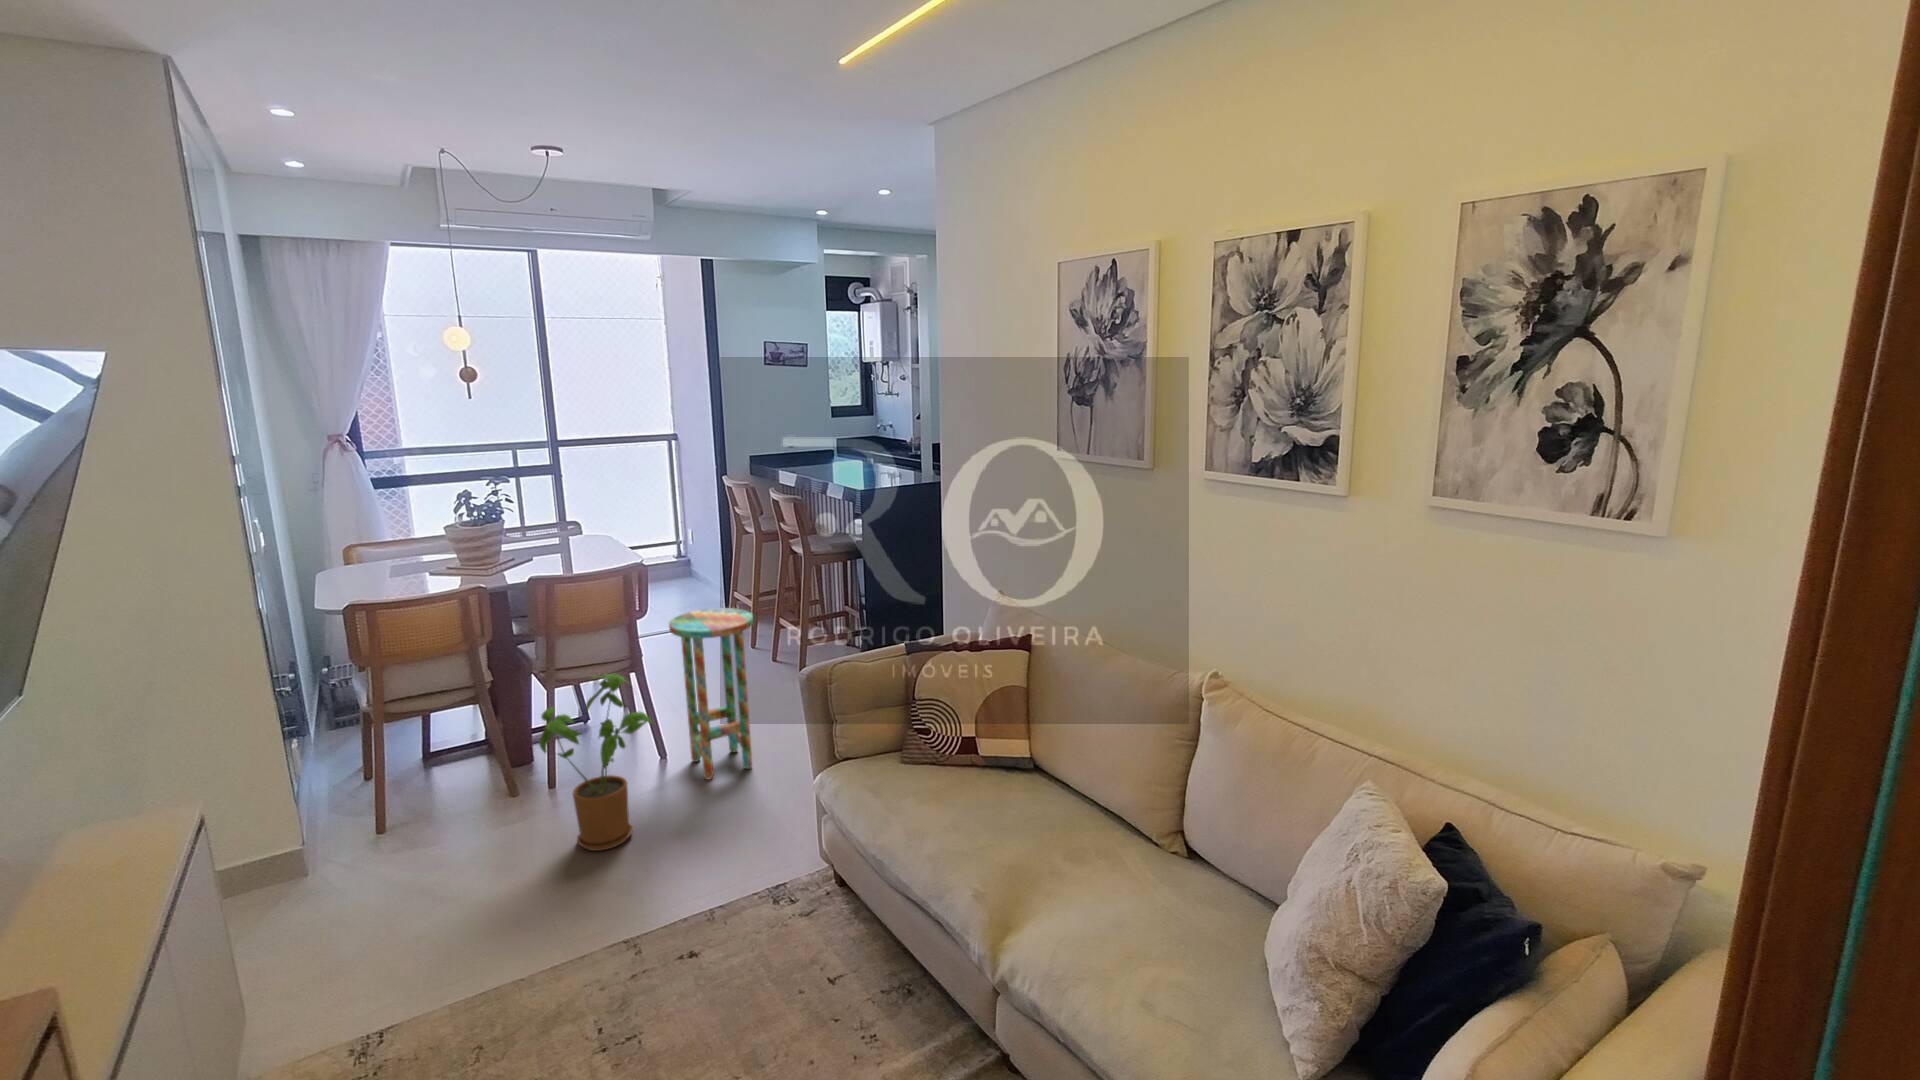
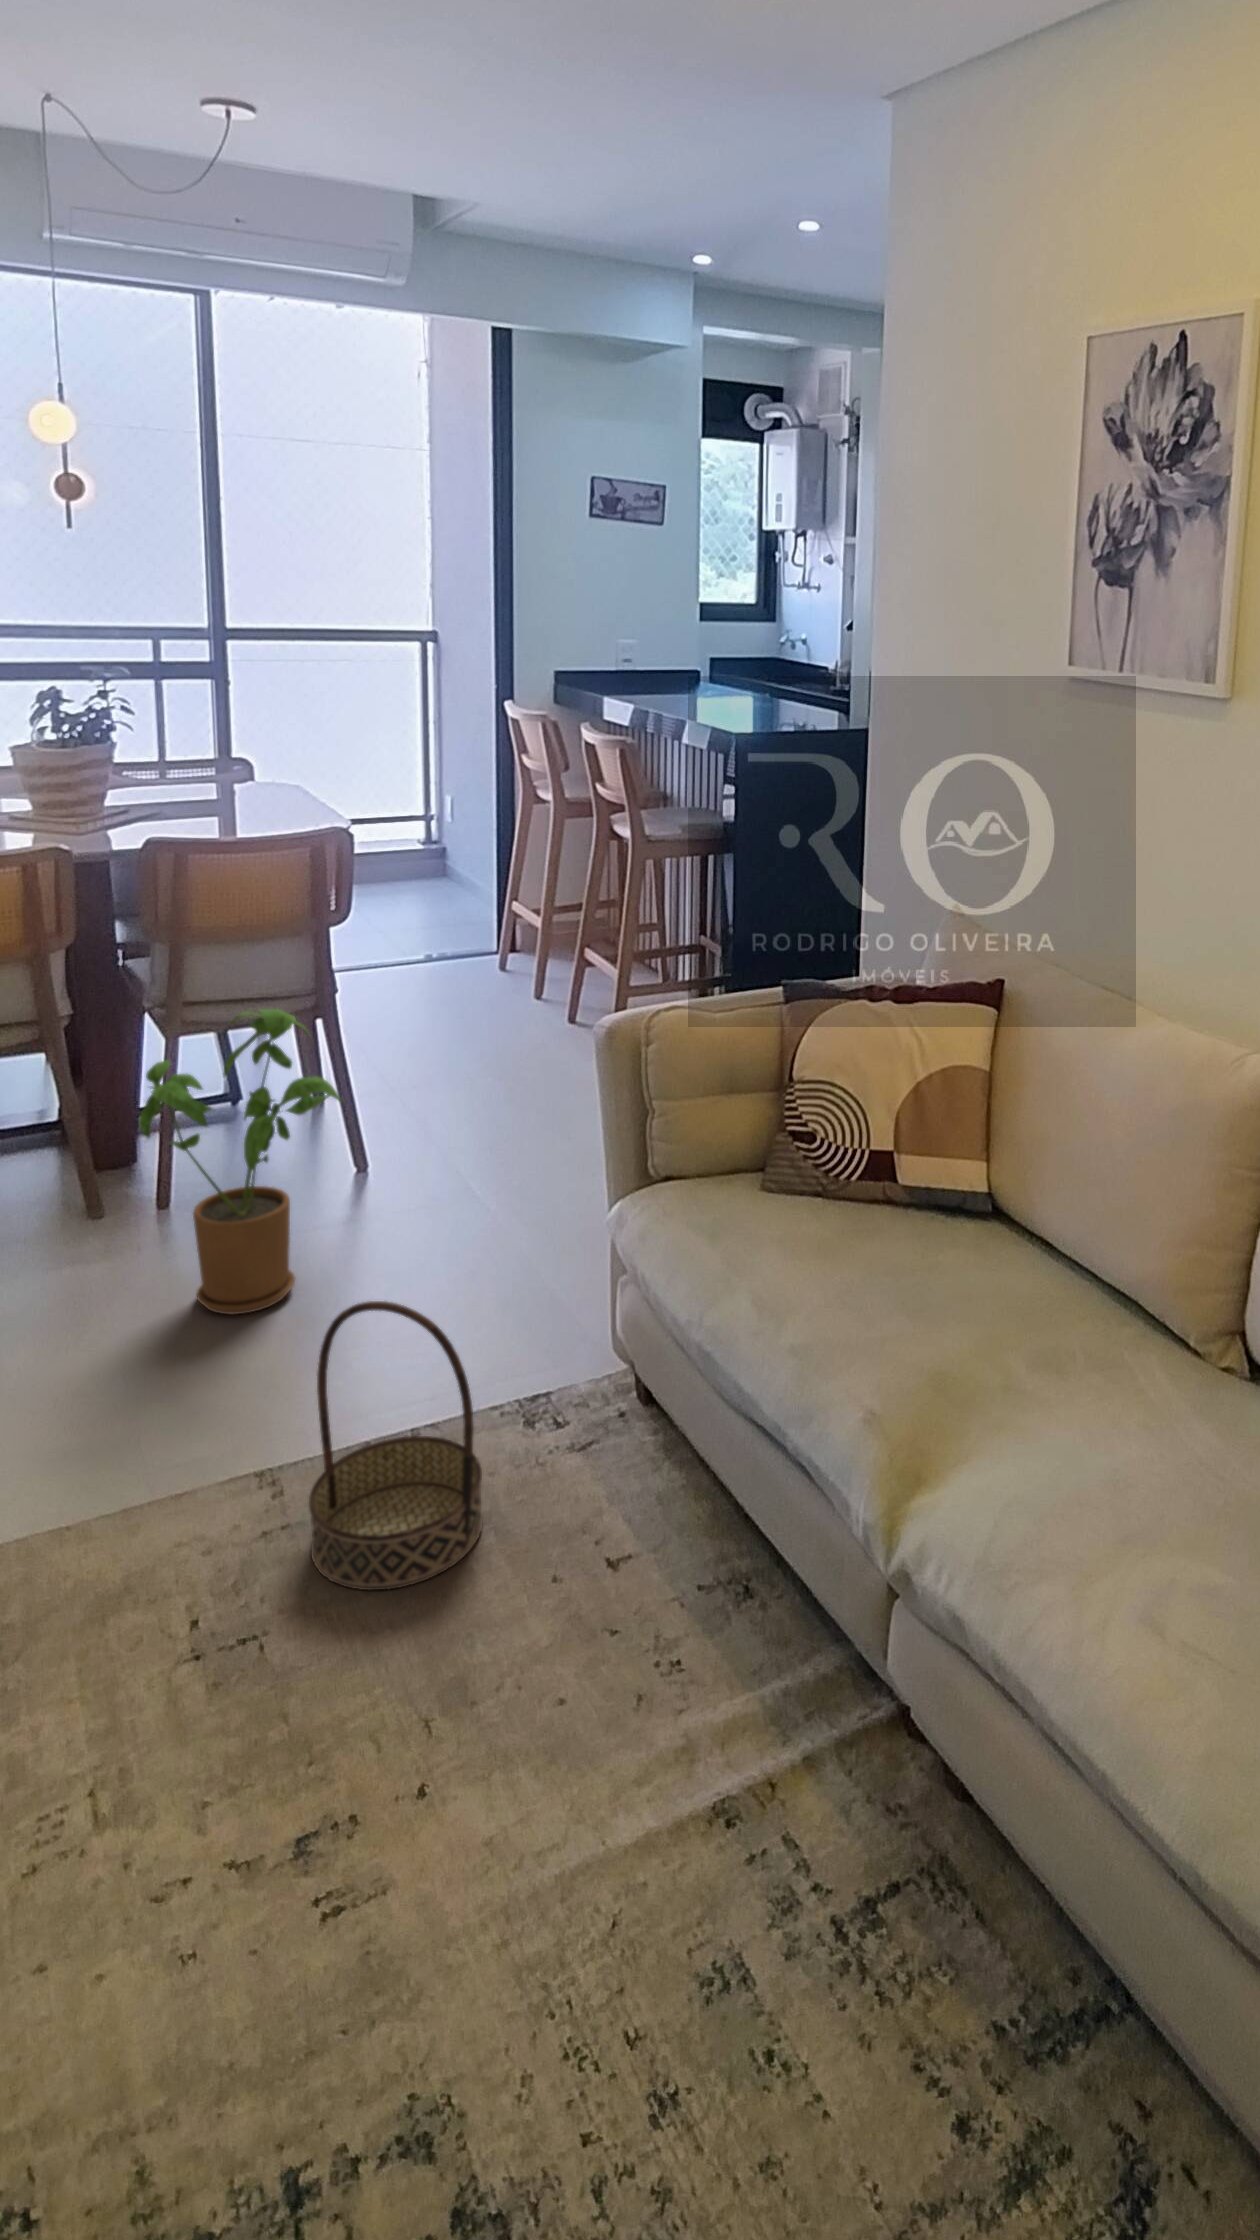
side table: present [669,608,753,779] -> none [384,914,531,1207]
basket: none [658,843,757,1008] -> present [309,1301,483,1590]

